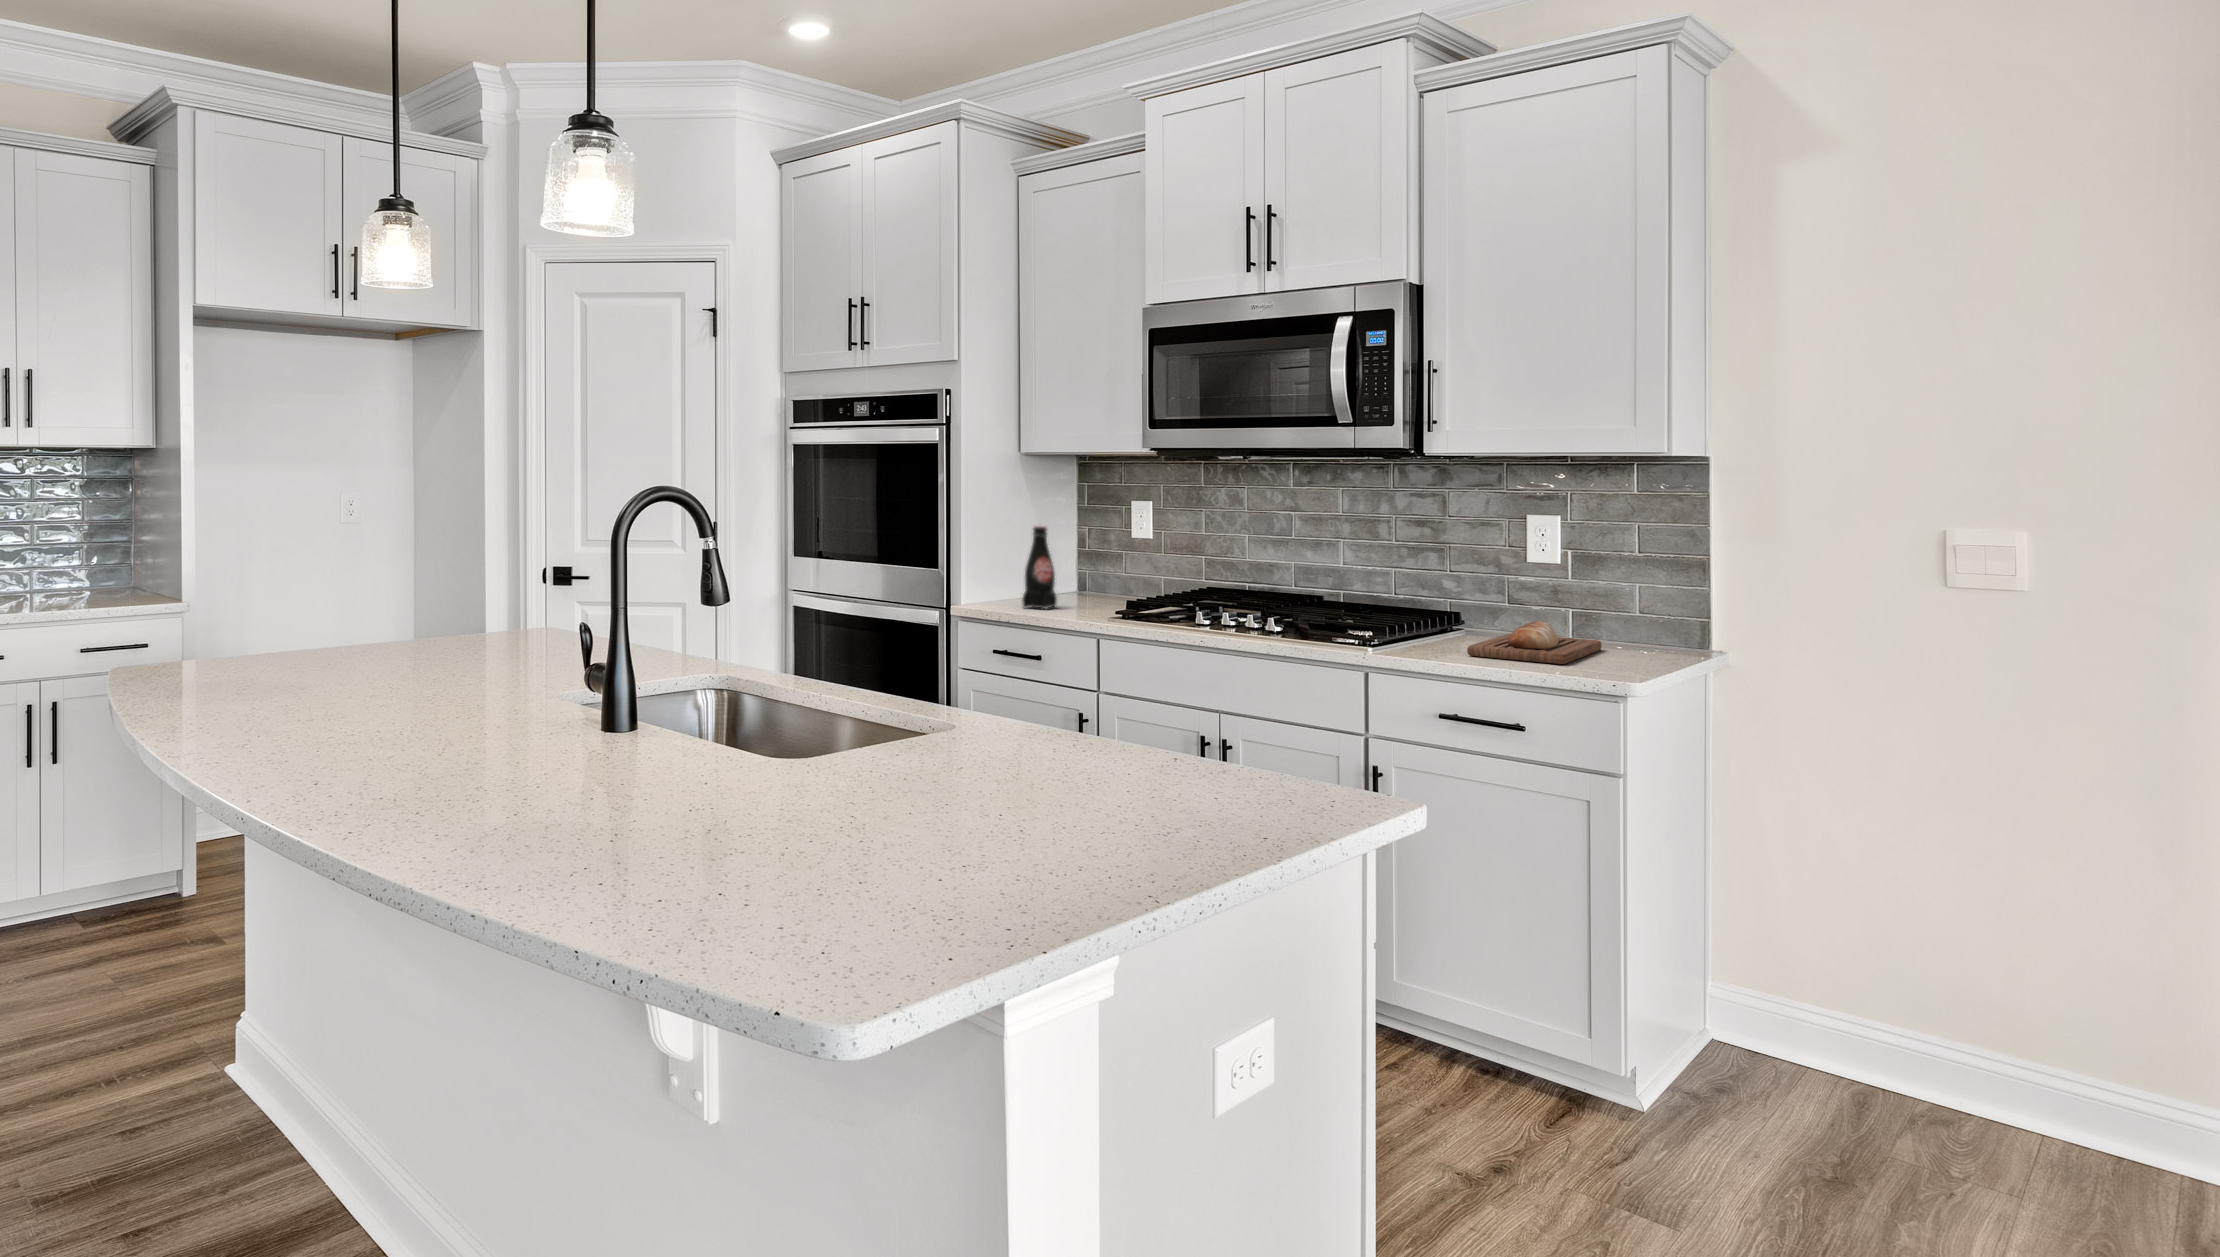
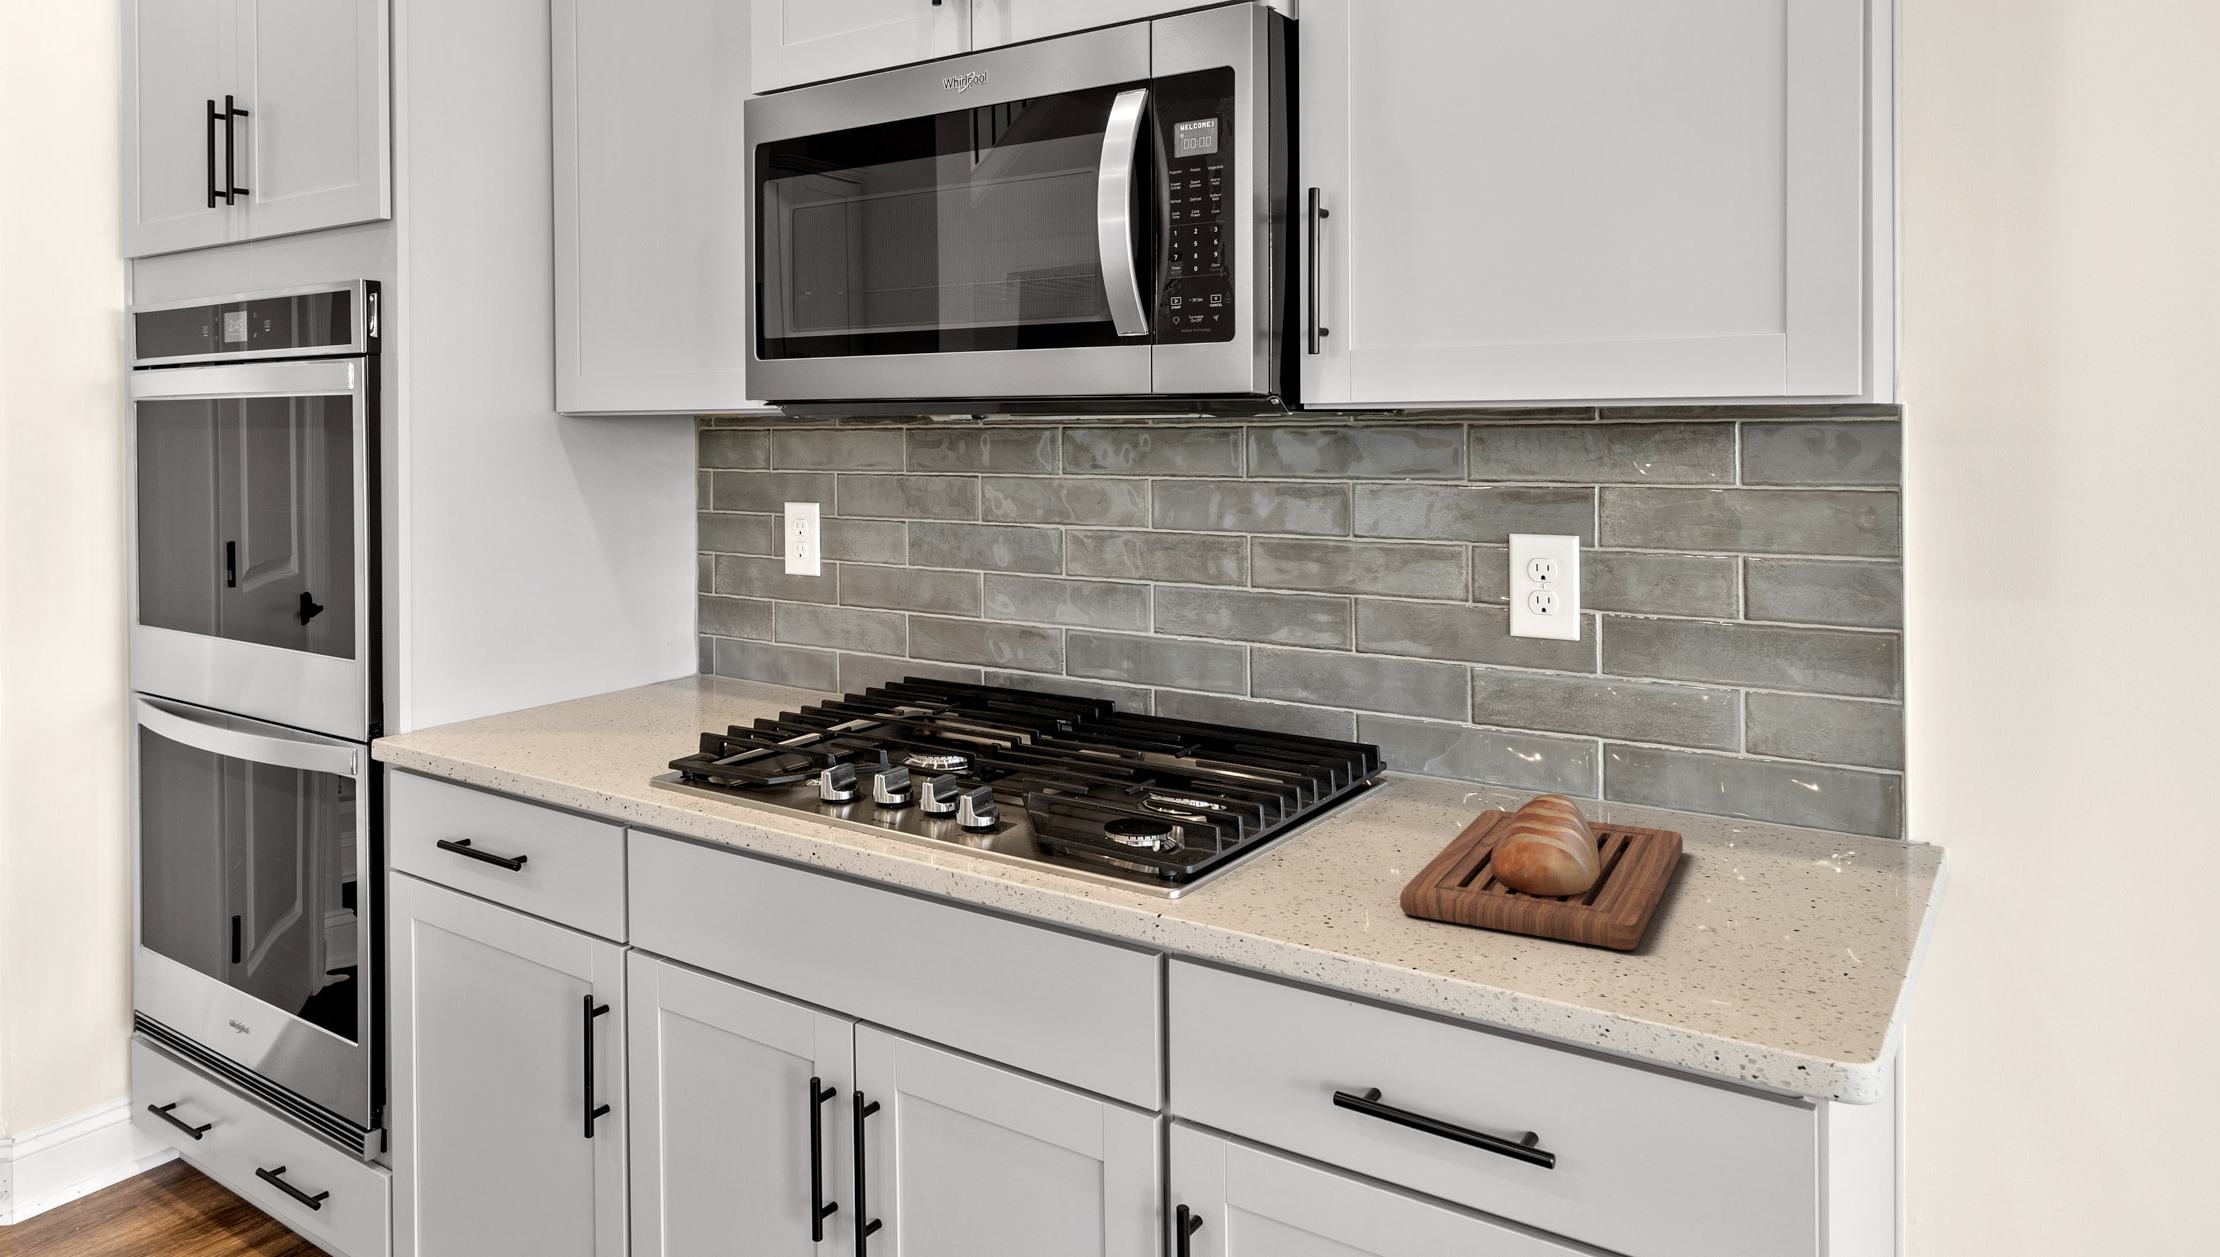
bottle: present [1022,526,1057,609] -> none [514,569,594,748]

